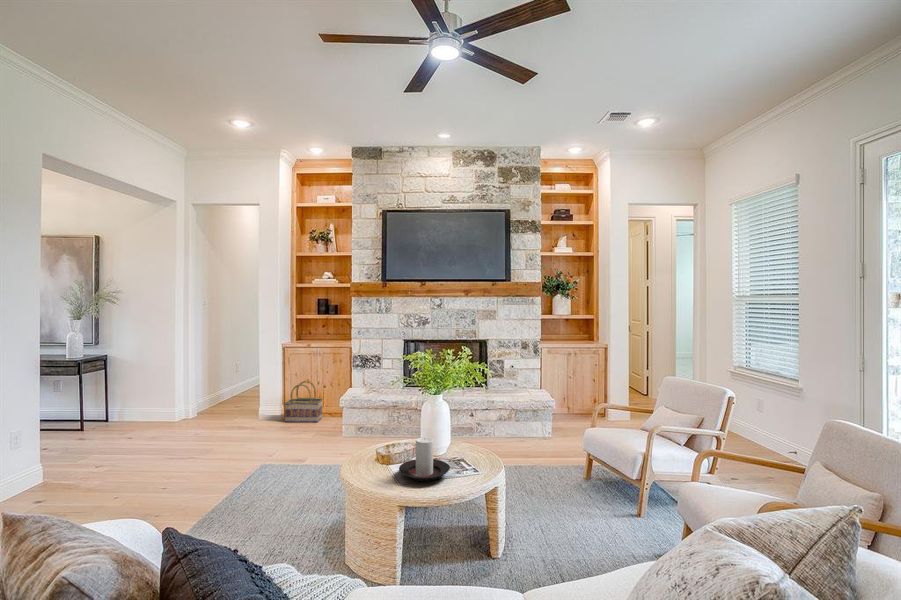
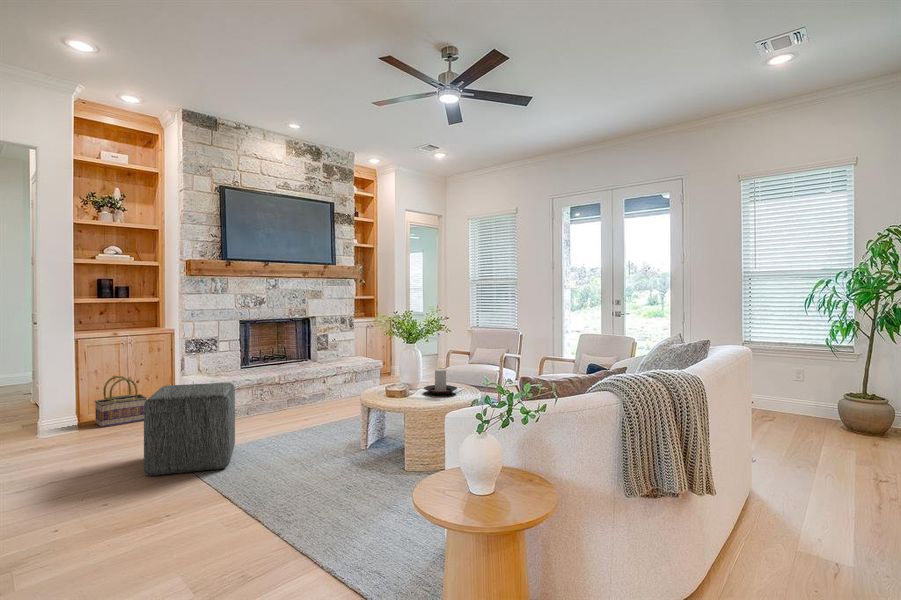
ottoman: none [191,400,291,494] -> present [144,383,235,476]

